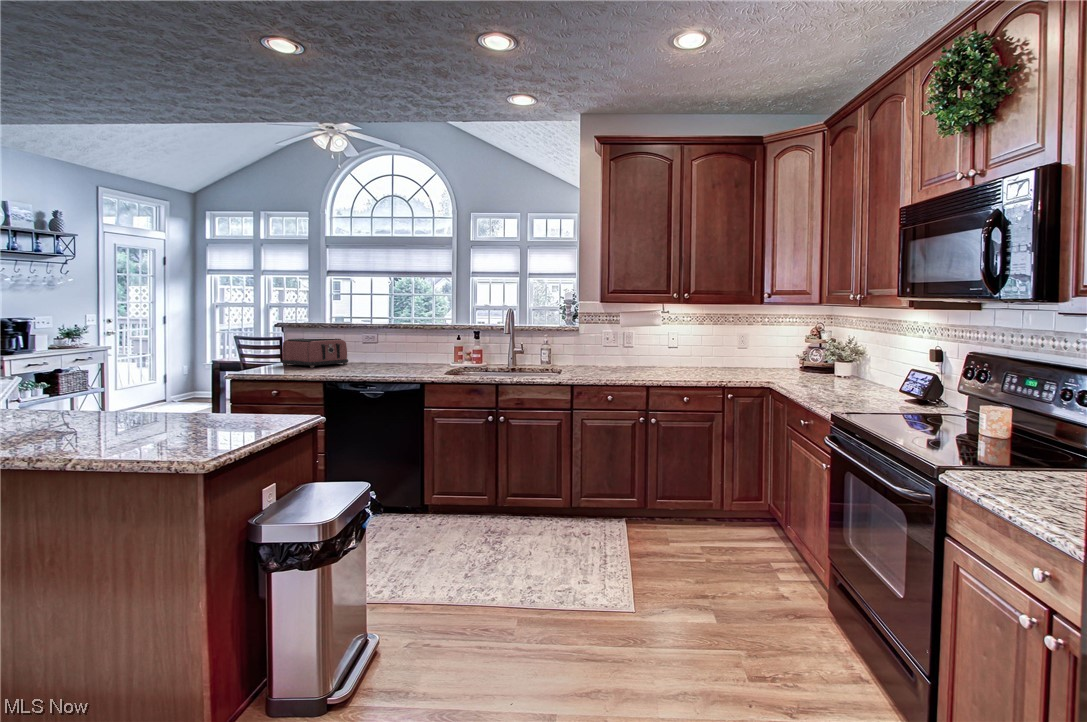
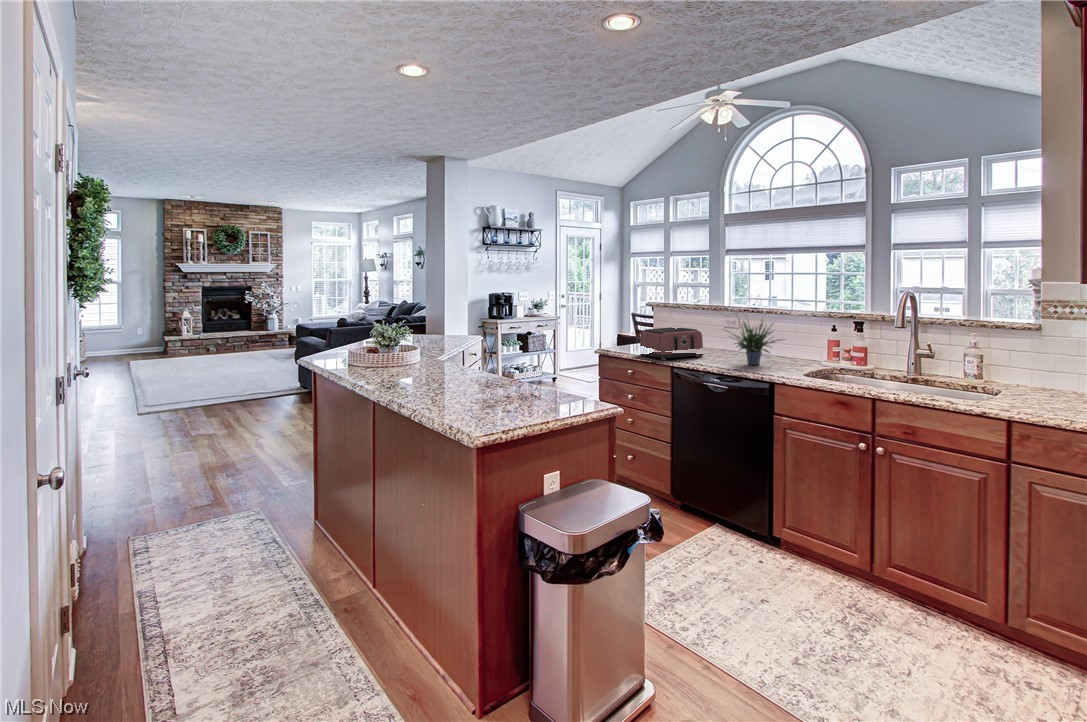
potted plant: none [370,319,422,367] -> present [725,321,783,365]

